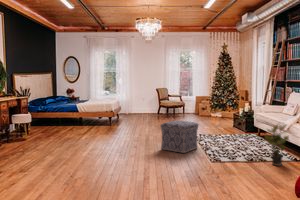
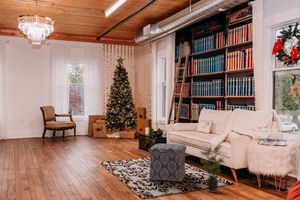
ottoman: present [161,121,198,153] -> present [149,144,186,182]

